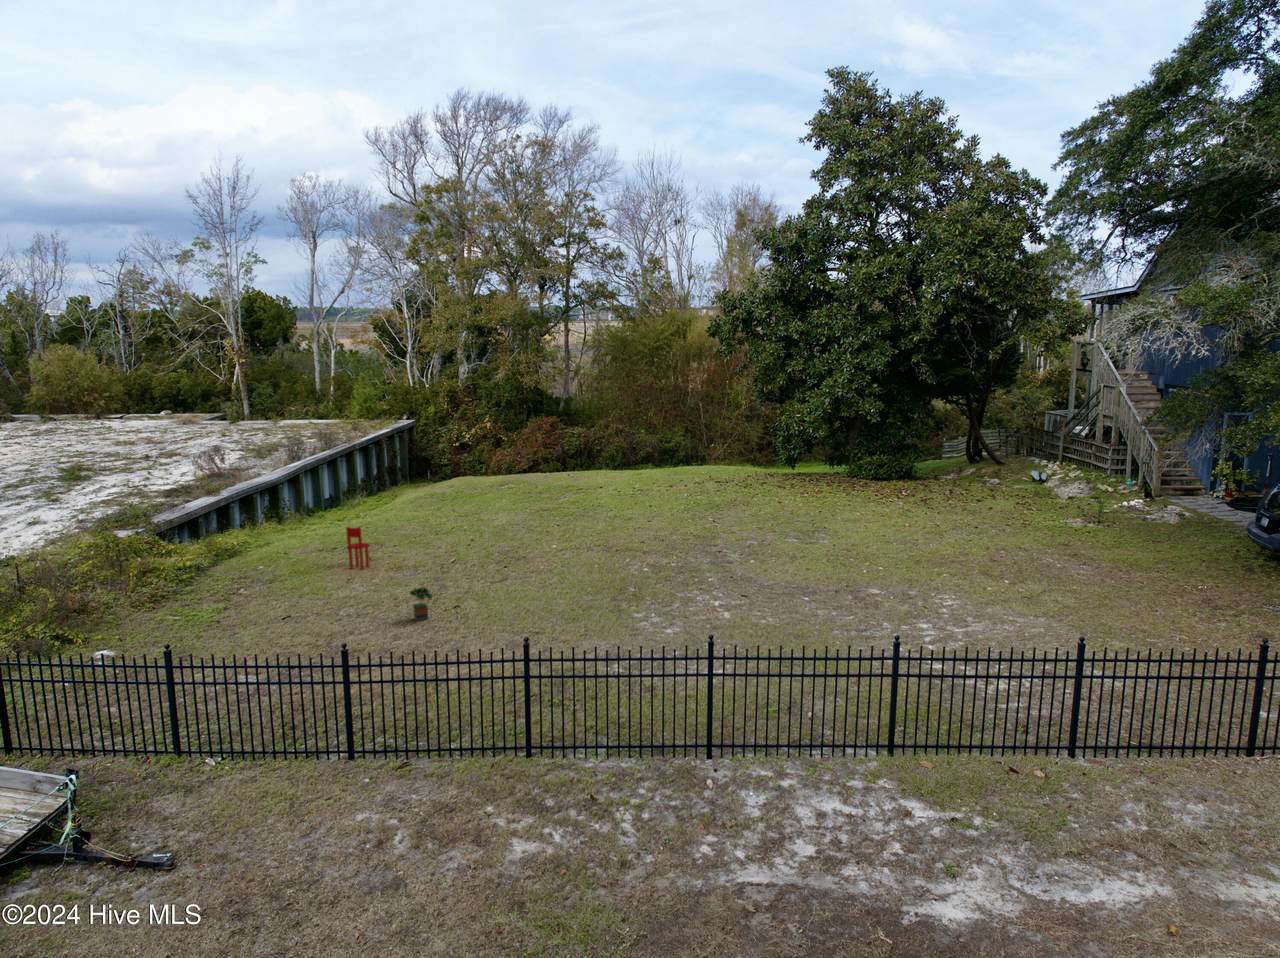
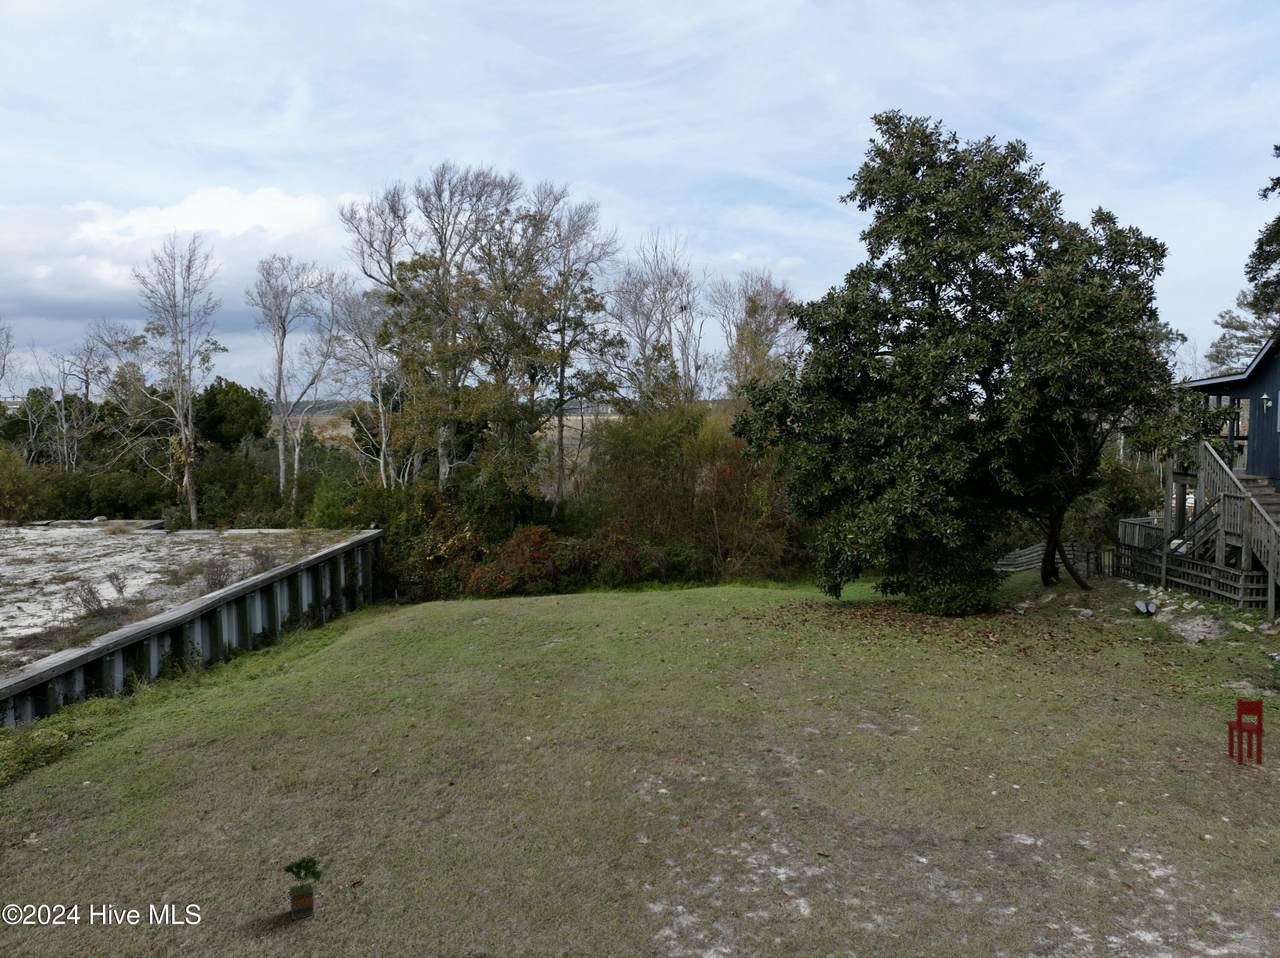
chair: present [346,527,369,570] -> present [1226,699,1264,764]

